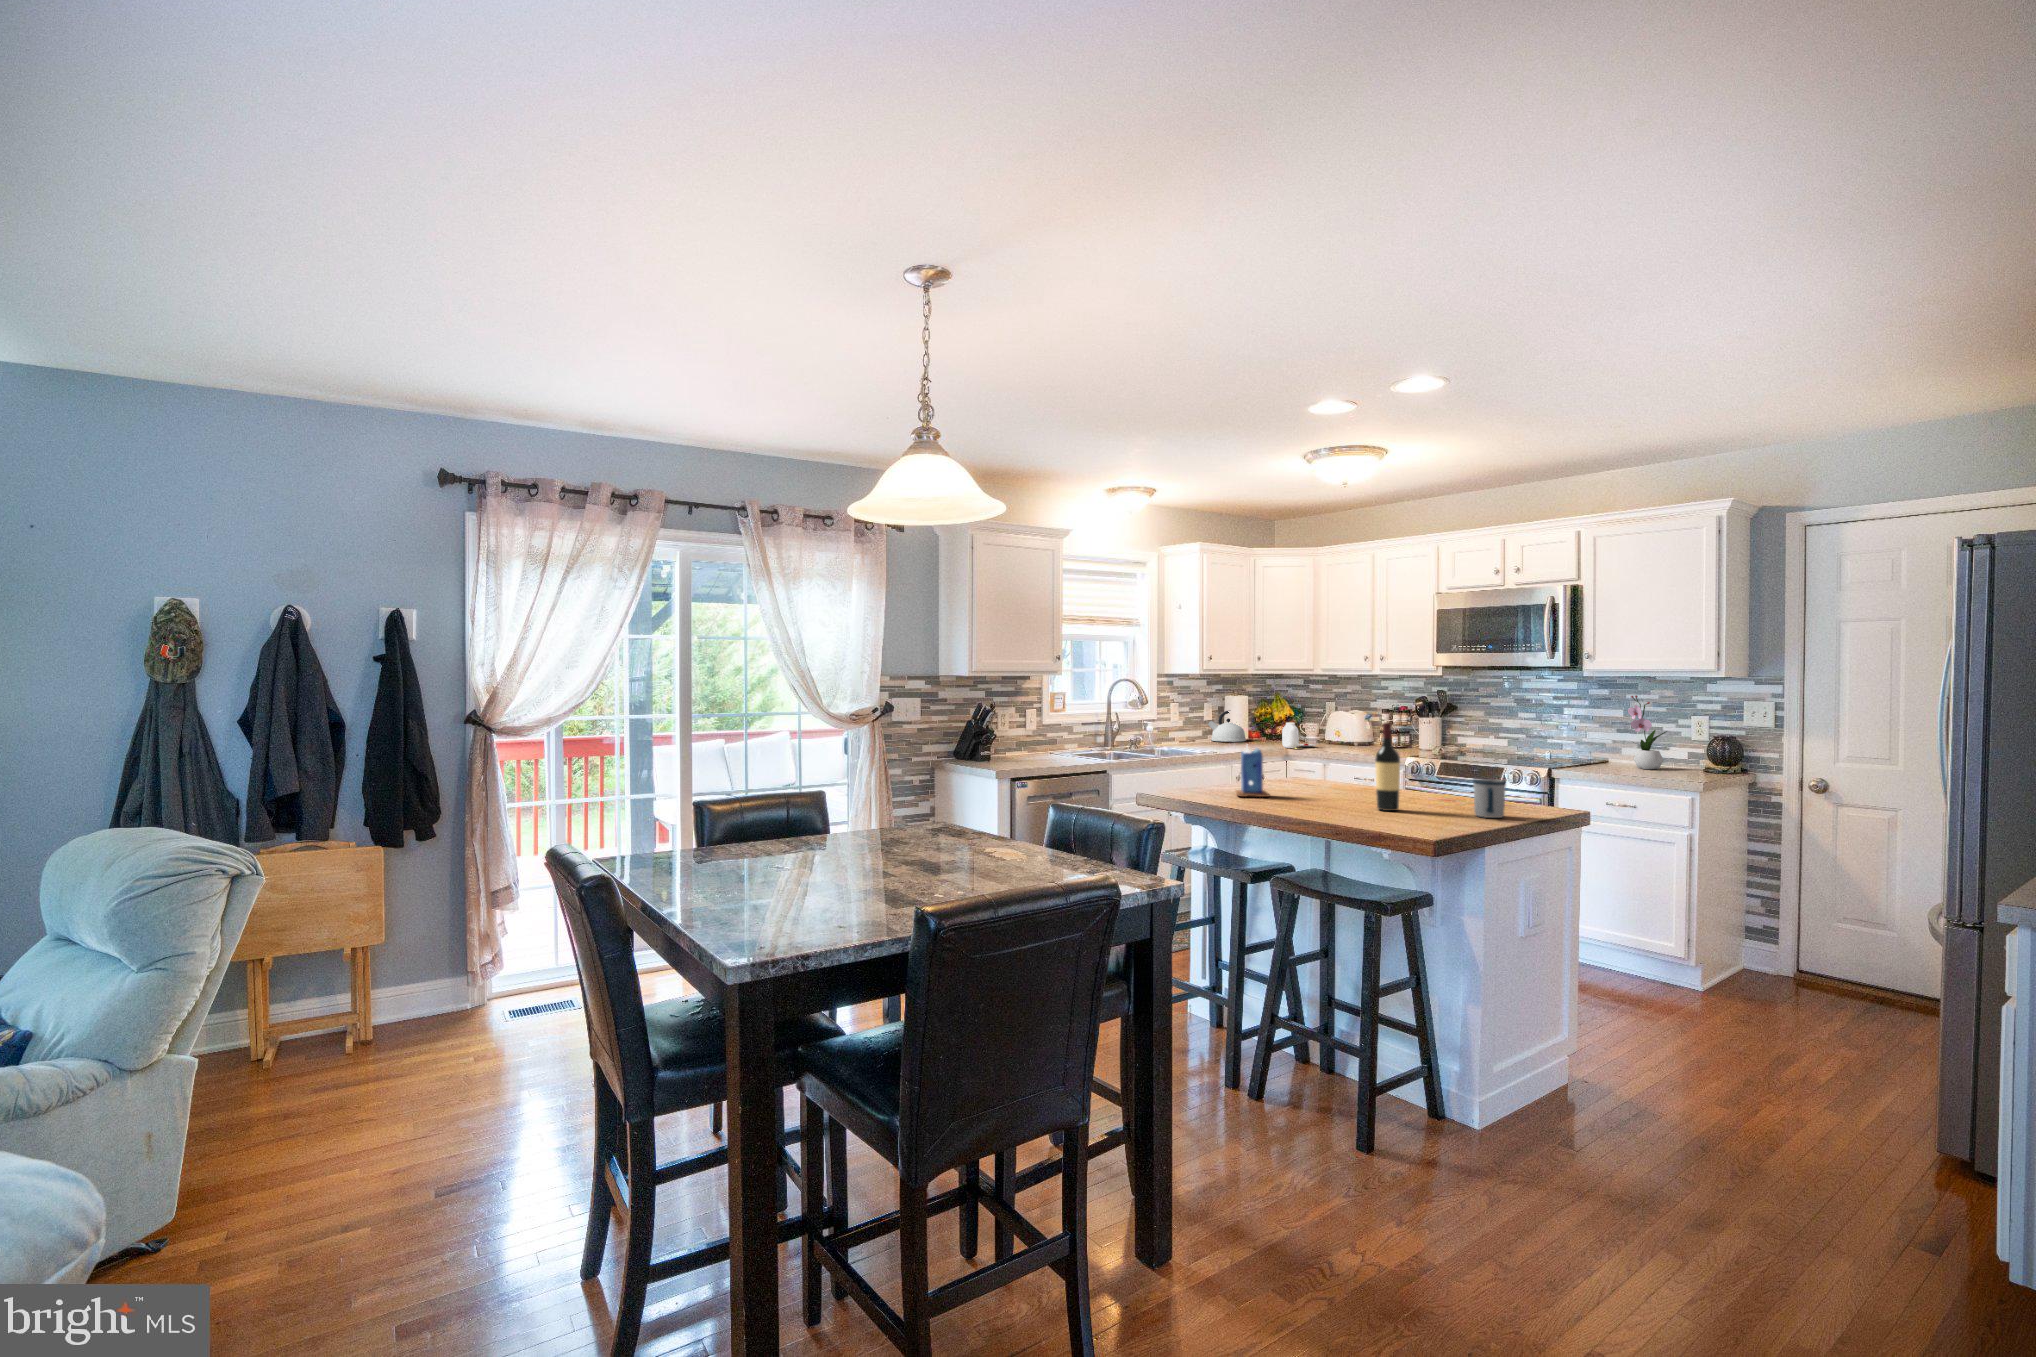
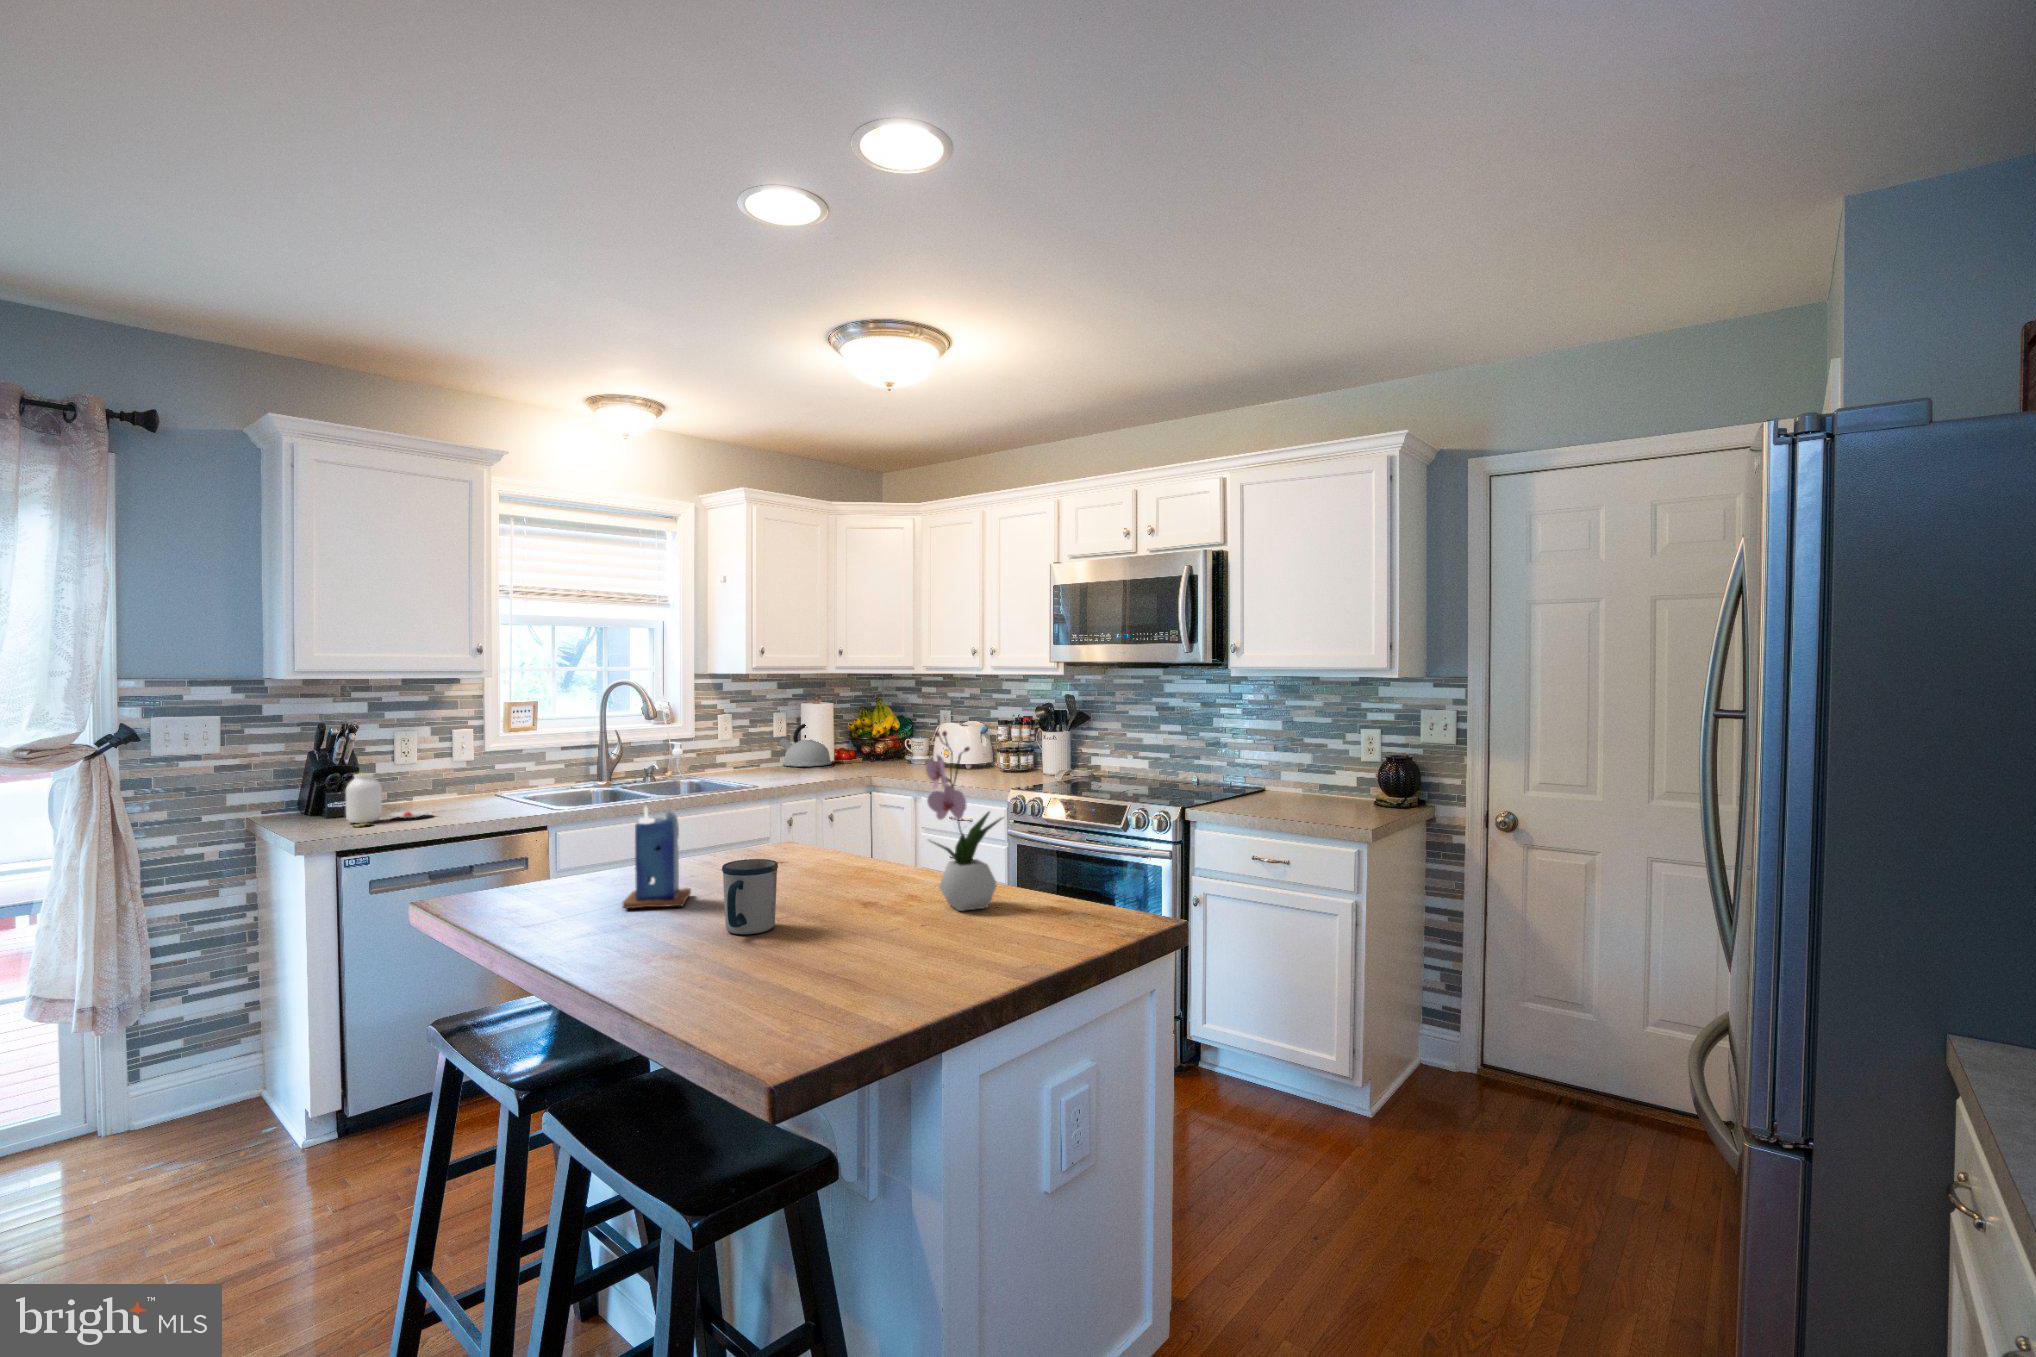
flower arrangement: present [1628,695,1667,769] -> present [926,731,1002,911]
jar: present [1282,723,1316,749] -> present [346,773,431,827]
wine bottle: present [1375,723,1400,811] -> none [844,768,889,942]
mug: present [1473,778,1506,818] -> present [722,859,778,934]

